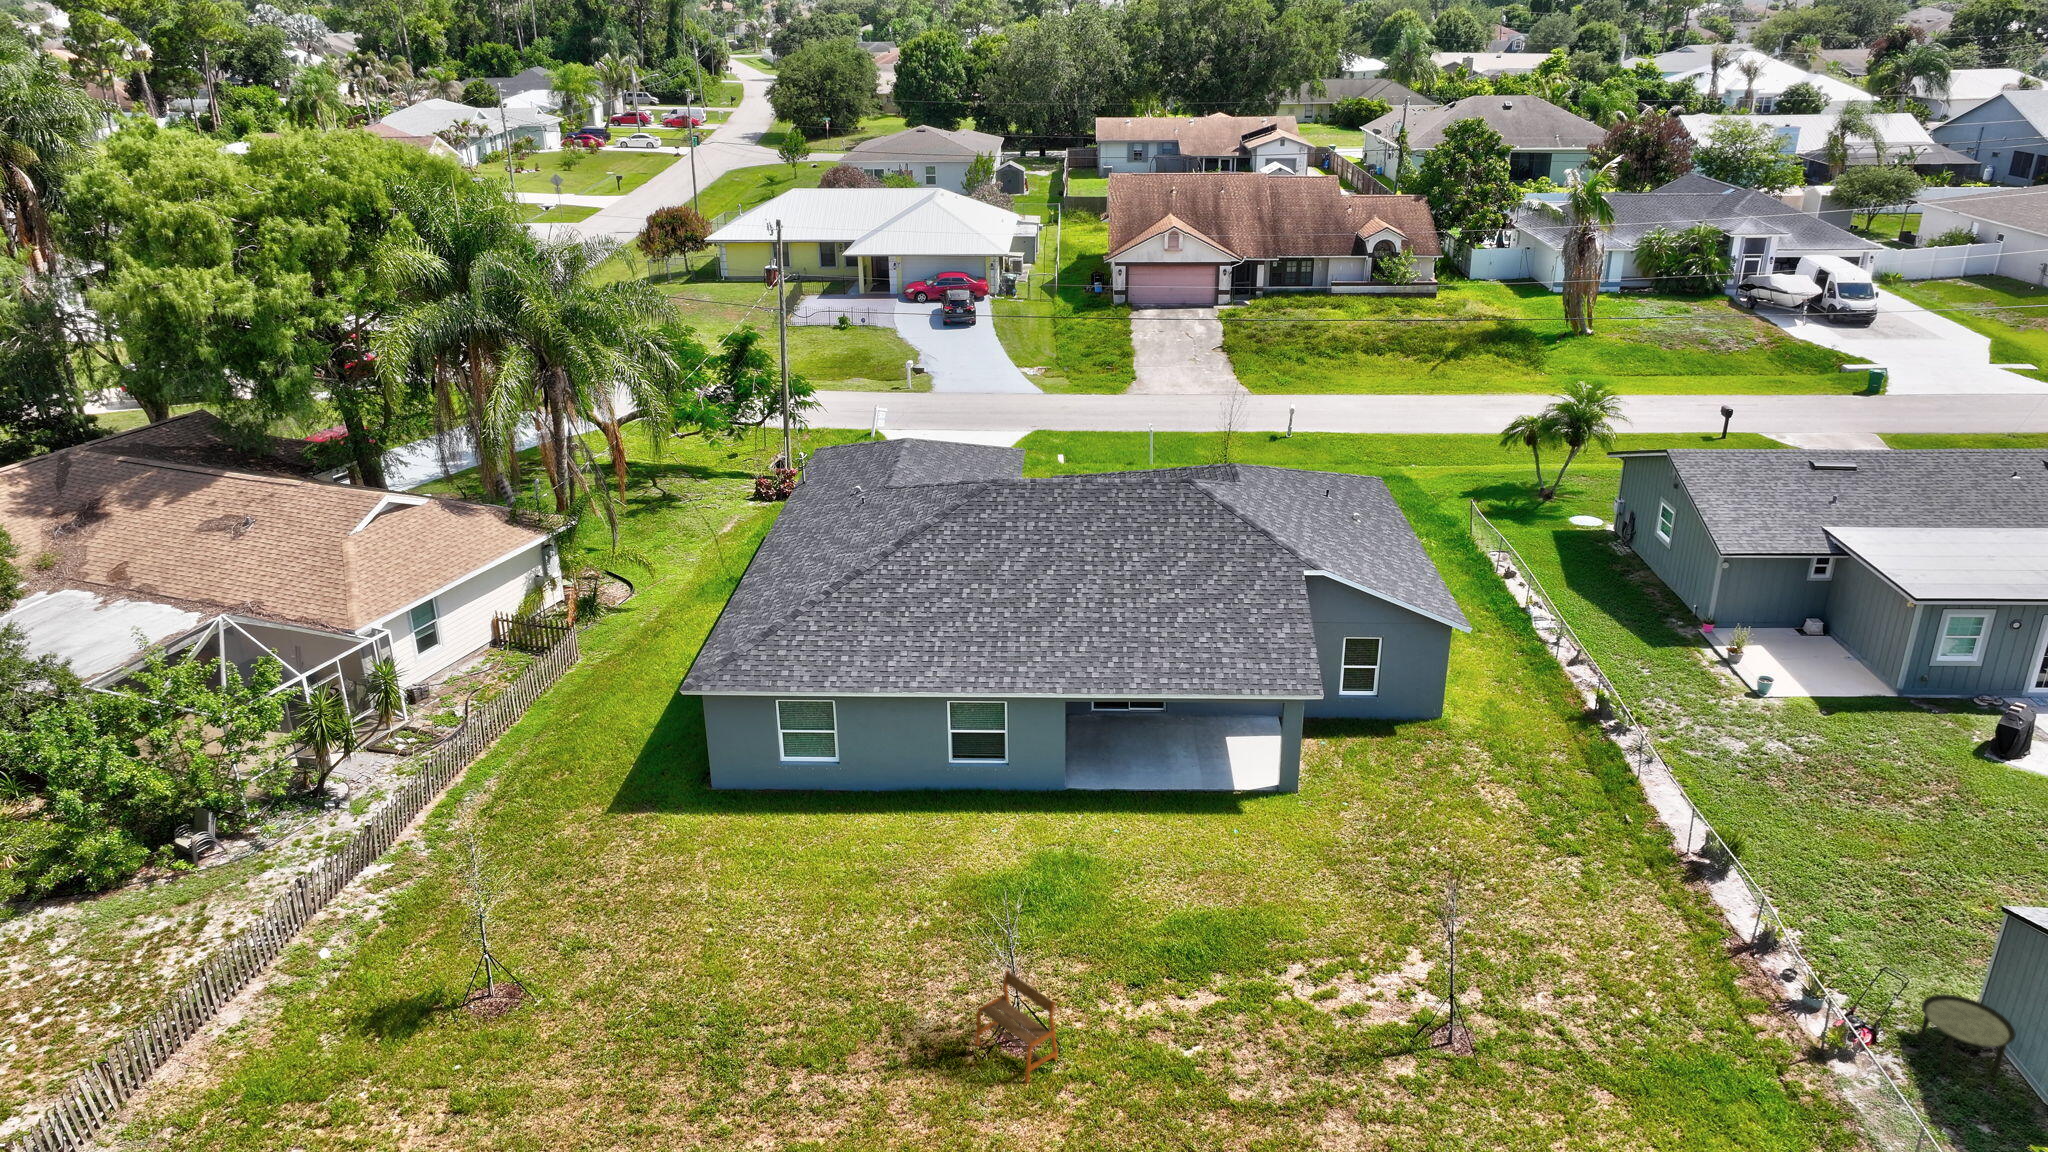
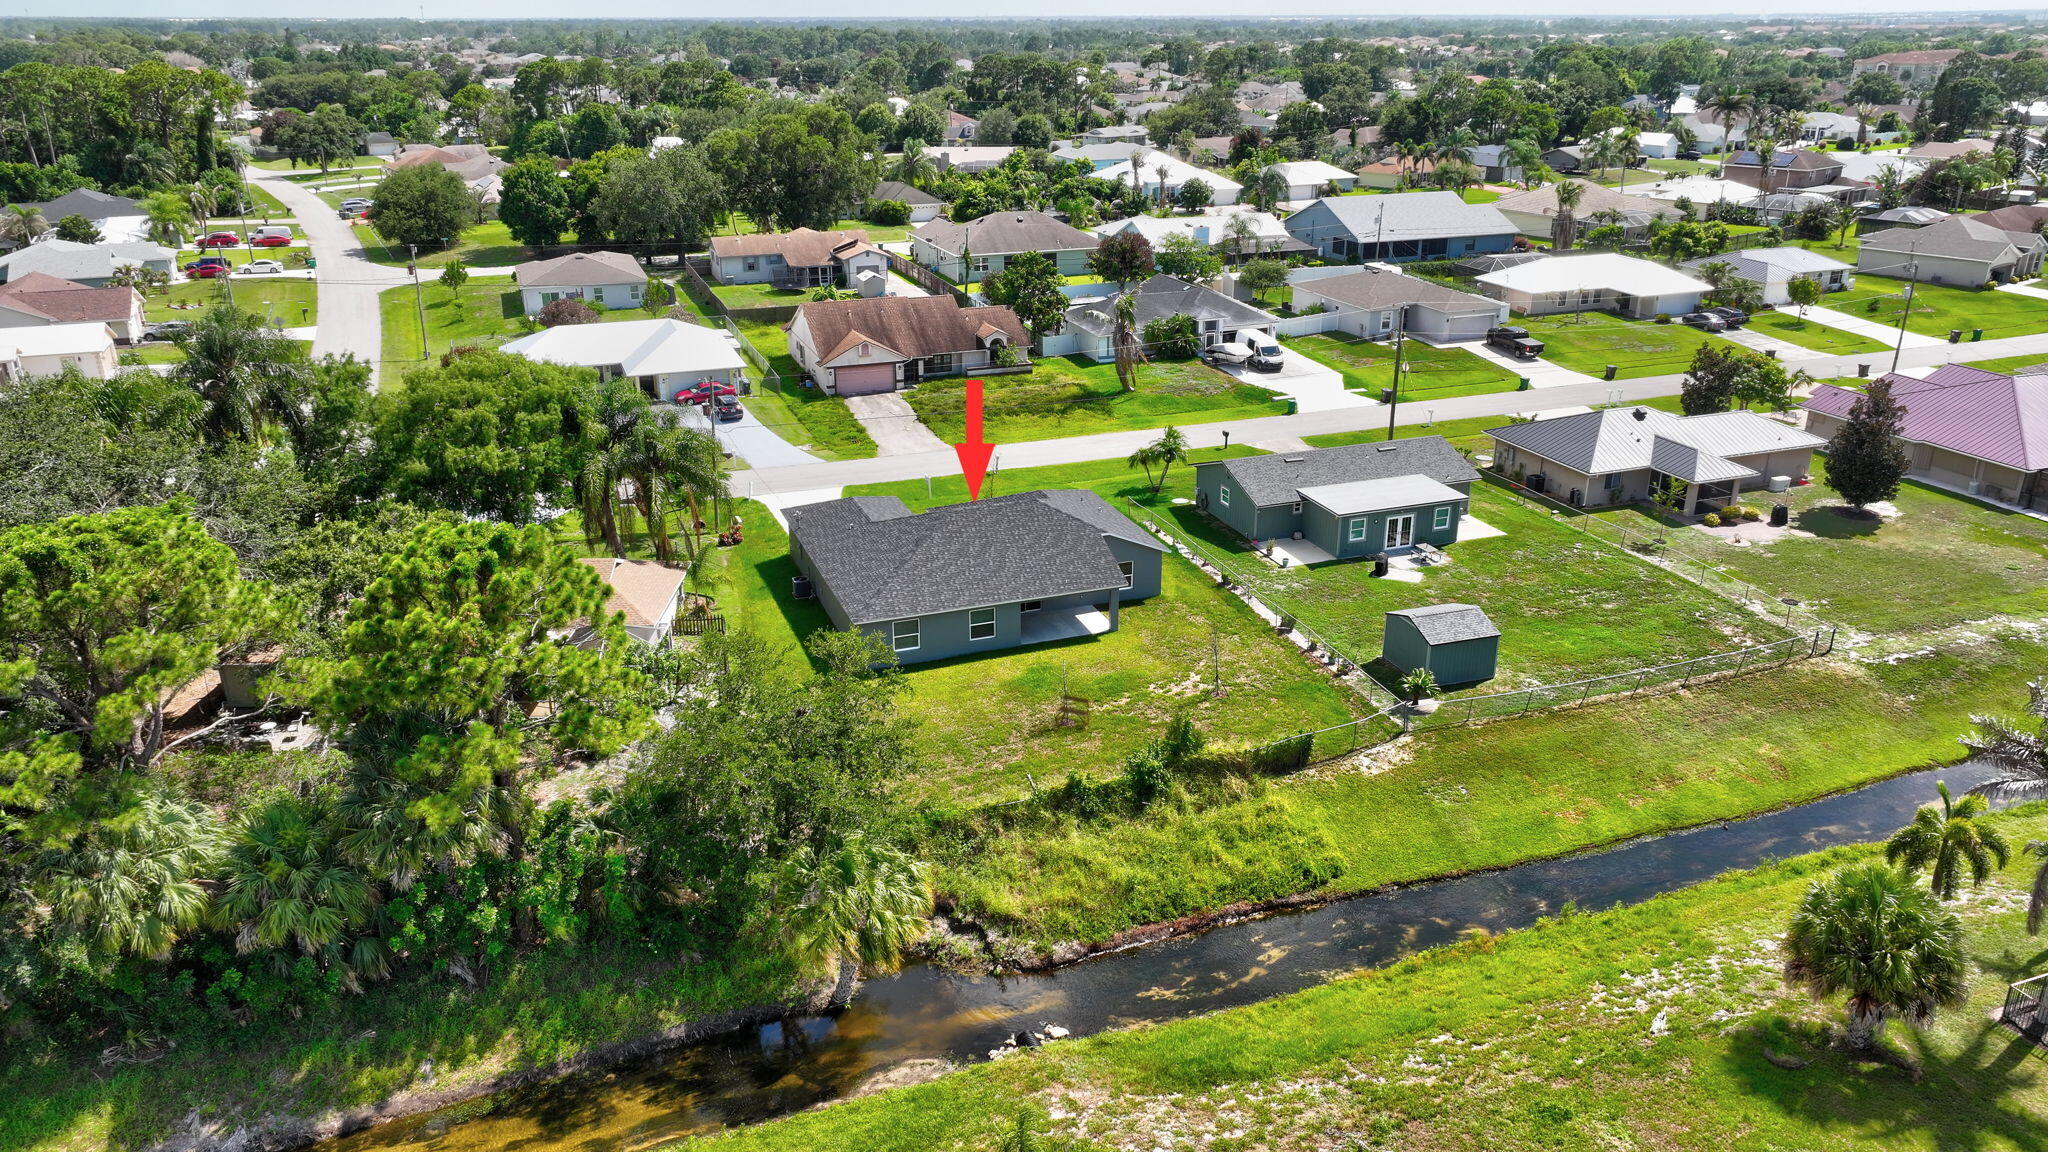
round table: present [1919,994,2015,1076] -> none [1365,648,1393,673]

